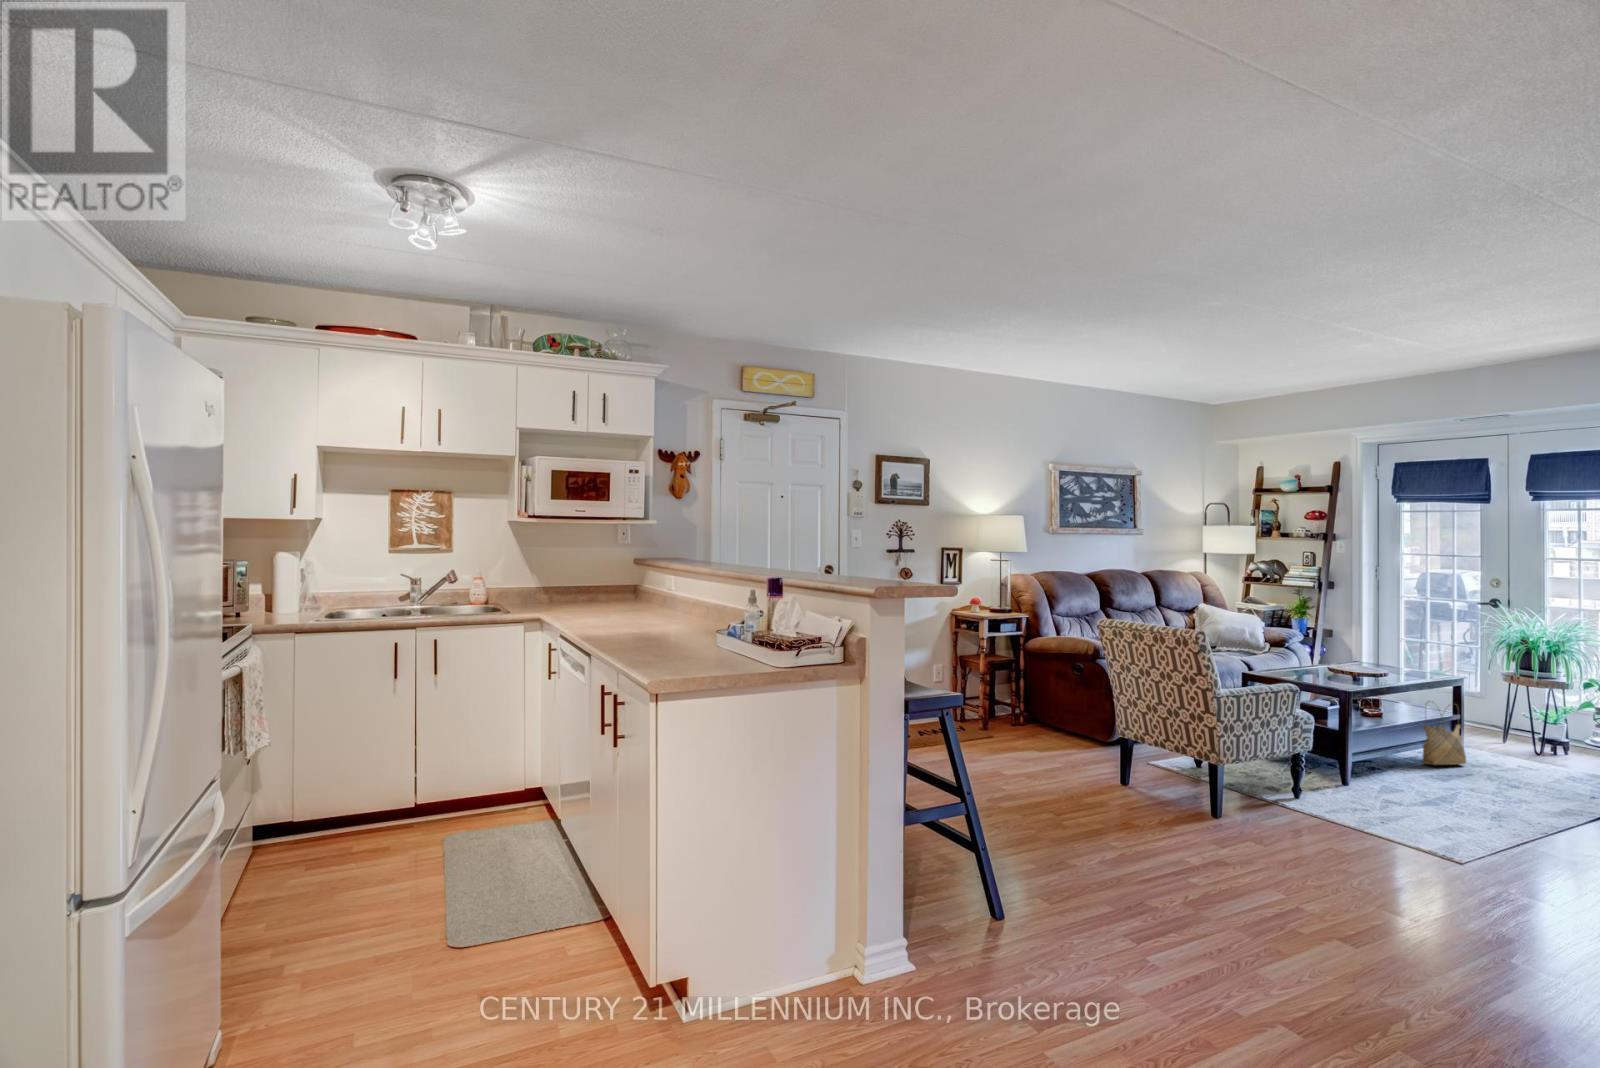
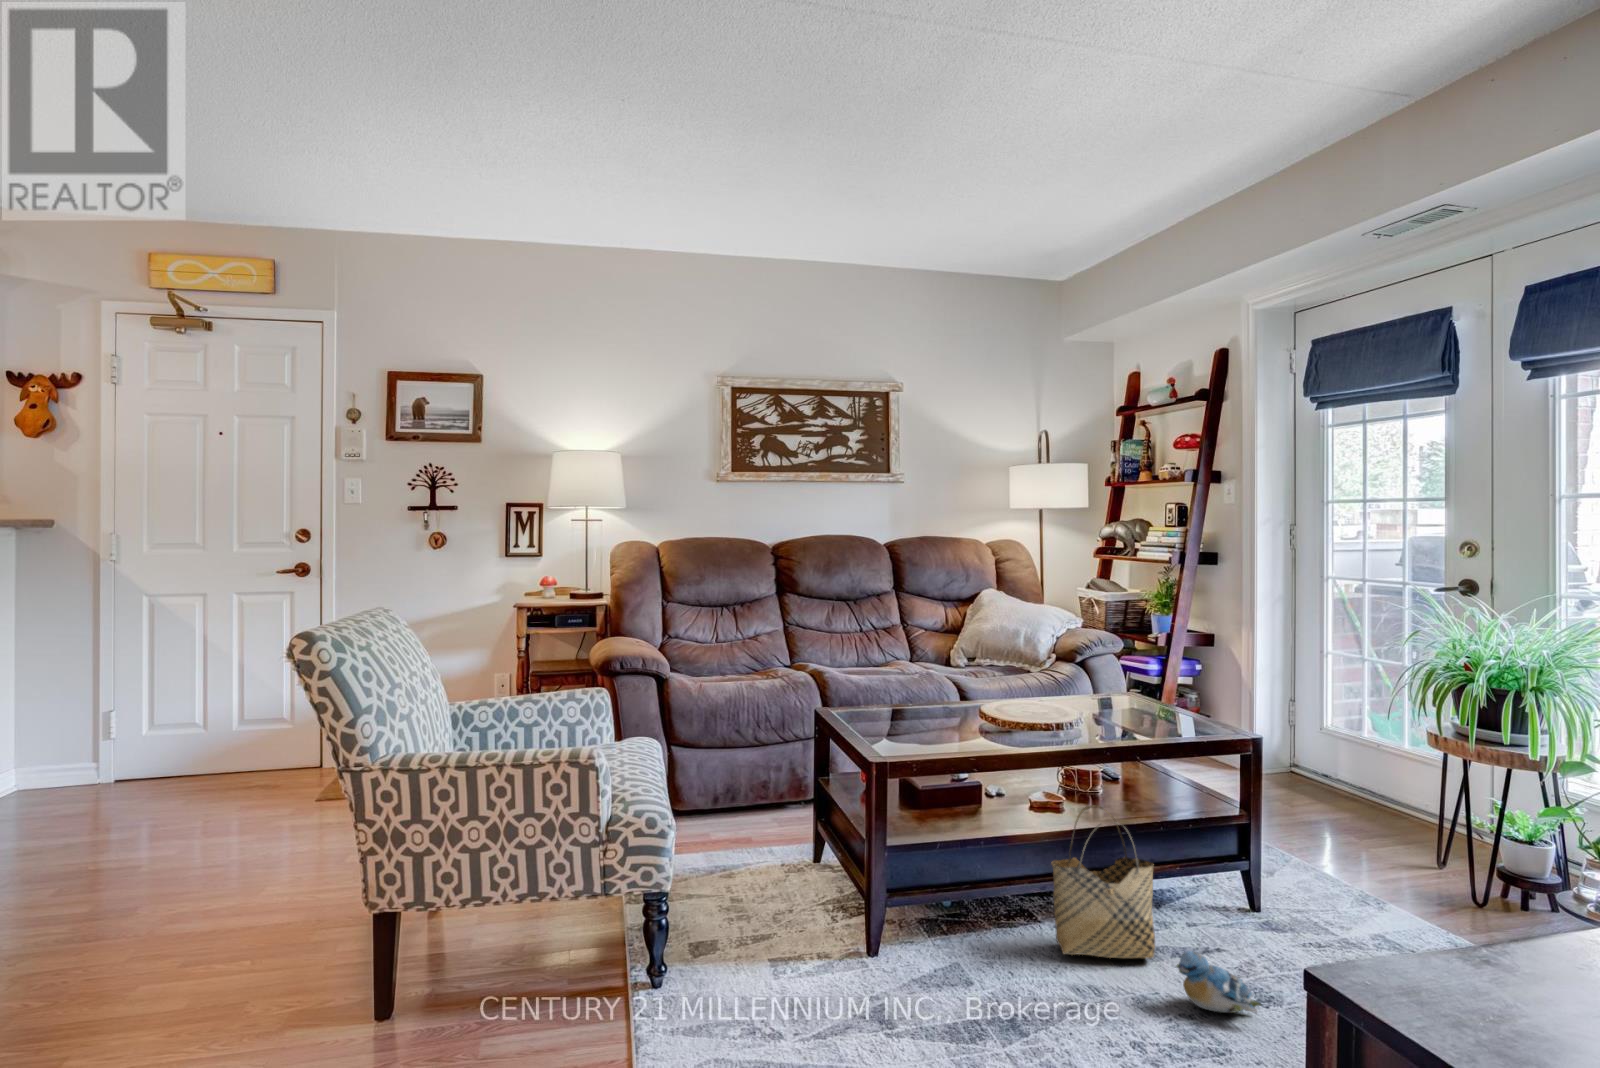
plush toy: none [1494,750,1529,773] -> present [1177,951,1261,1013]

